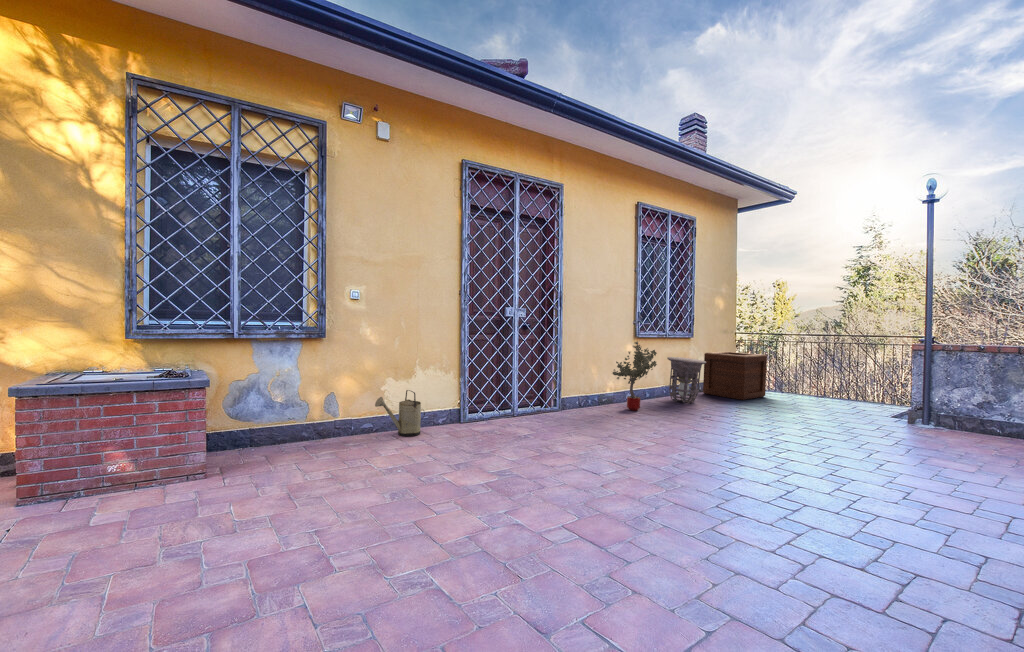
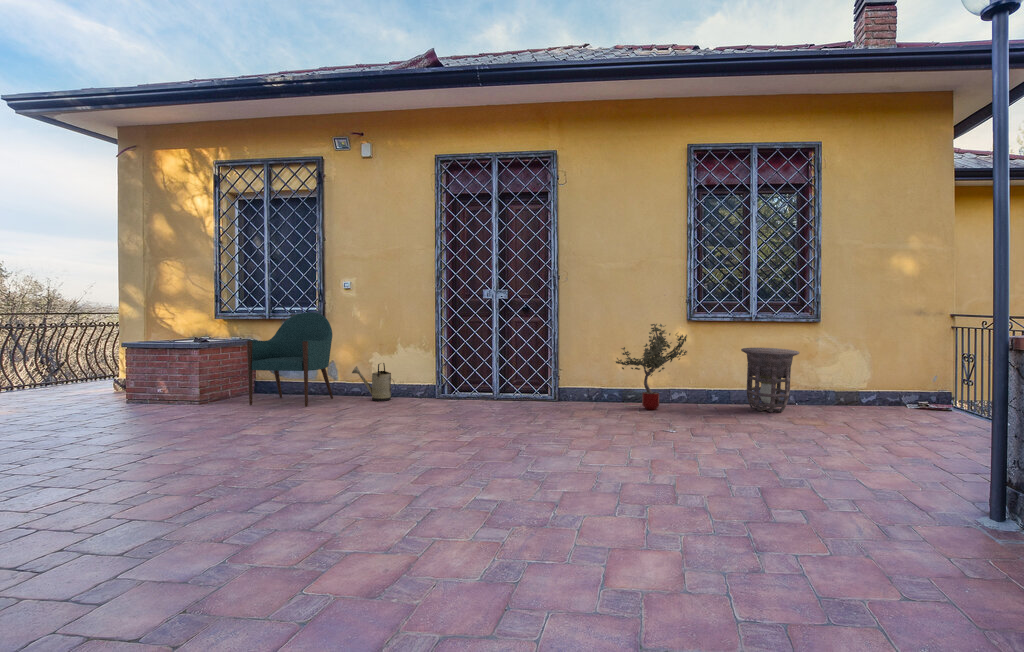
chair: none [264,330,372,472] -> present [247,312,333,407]
wooden crate: present [703,352,767,400] -> none [853,344,970,420]

